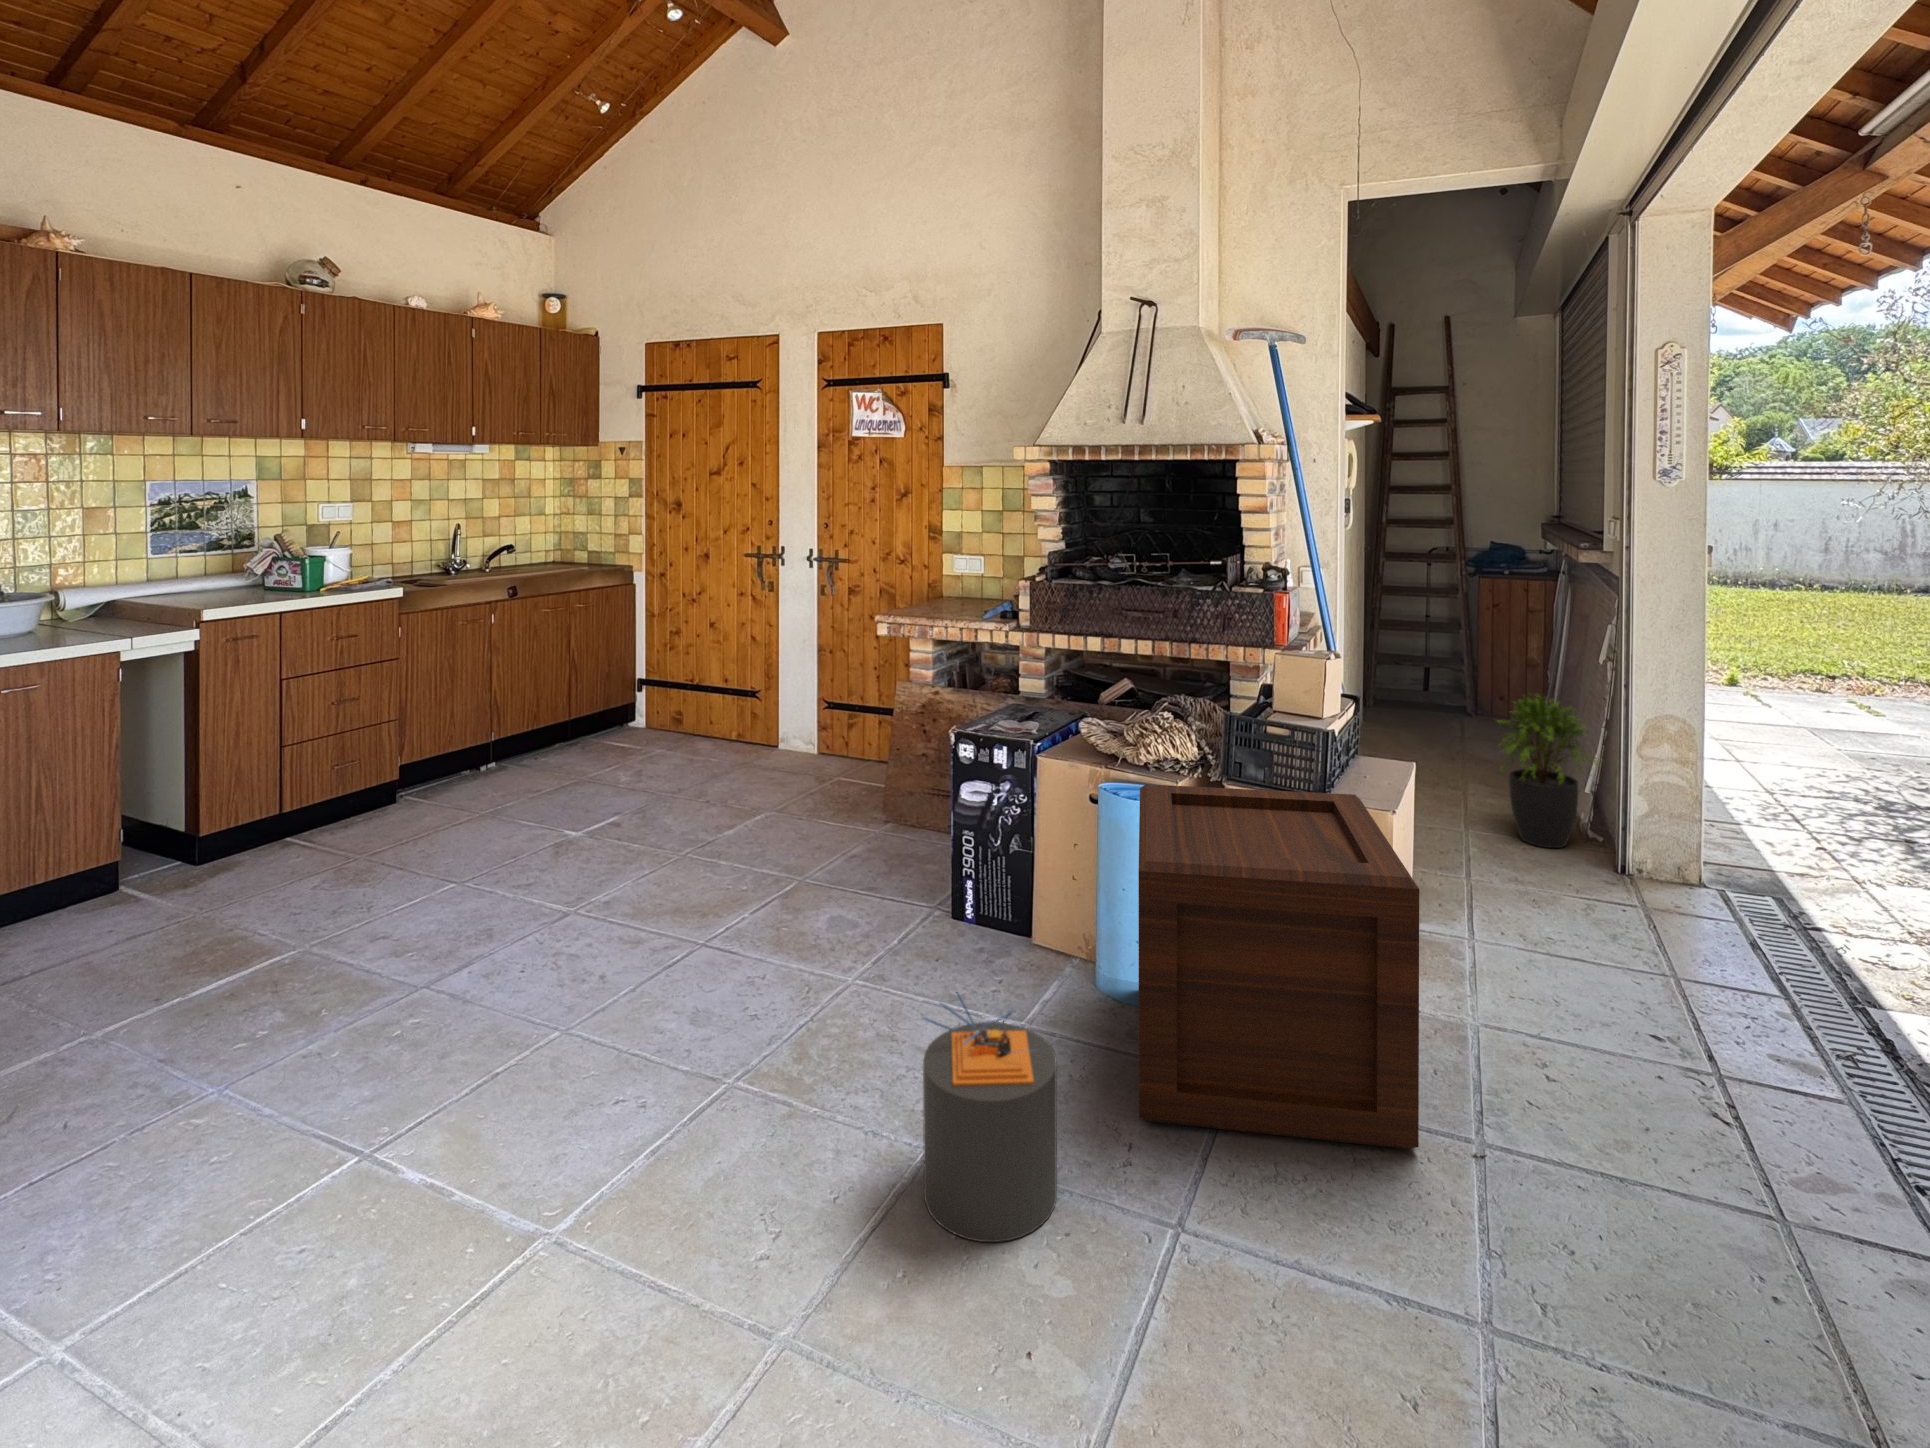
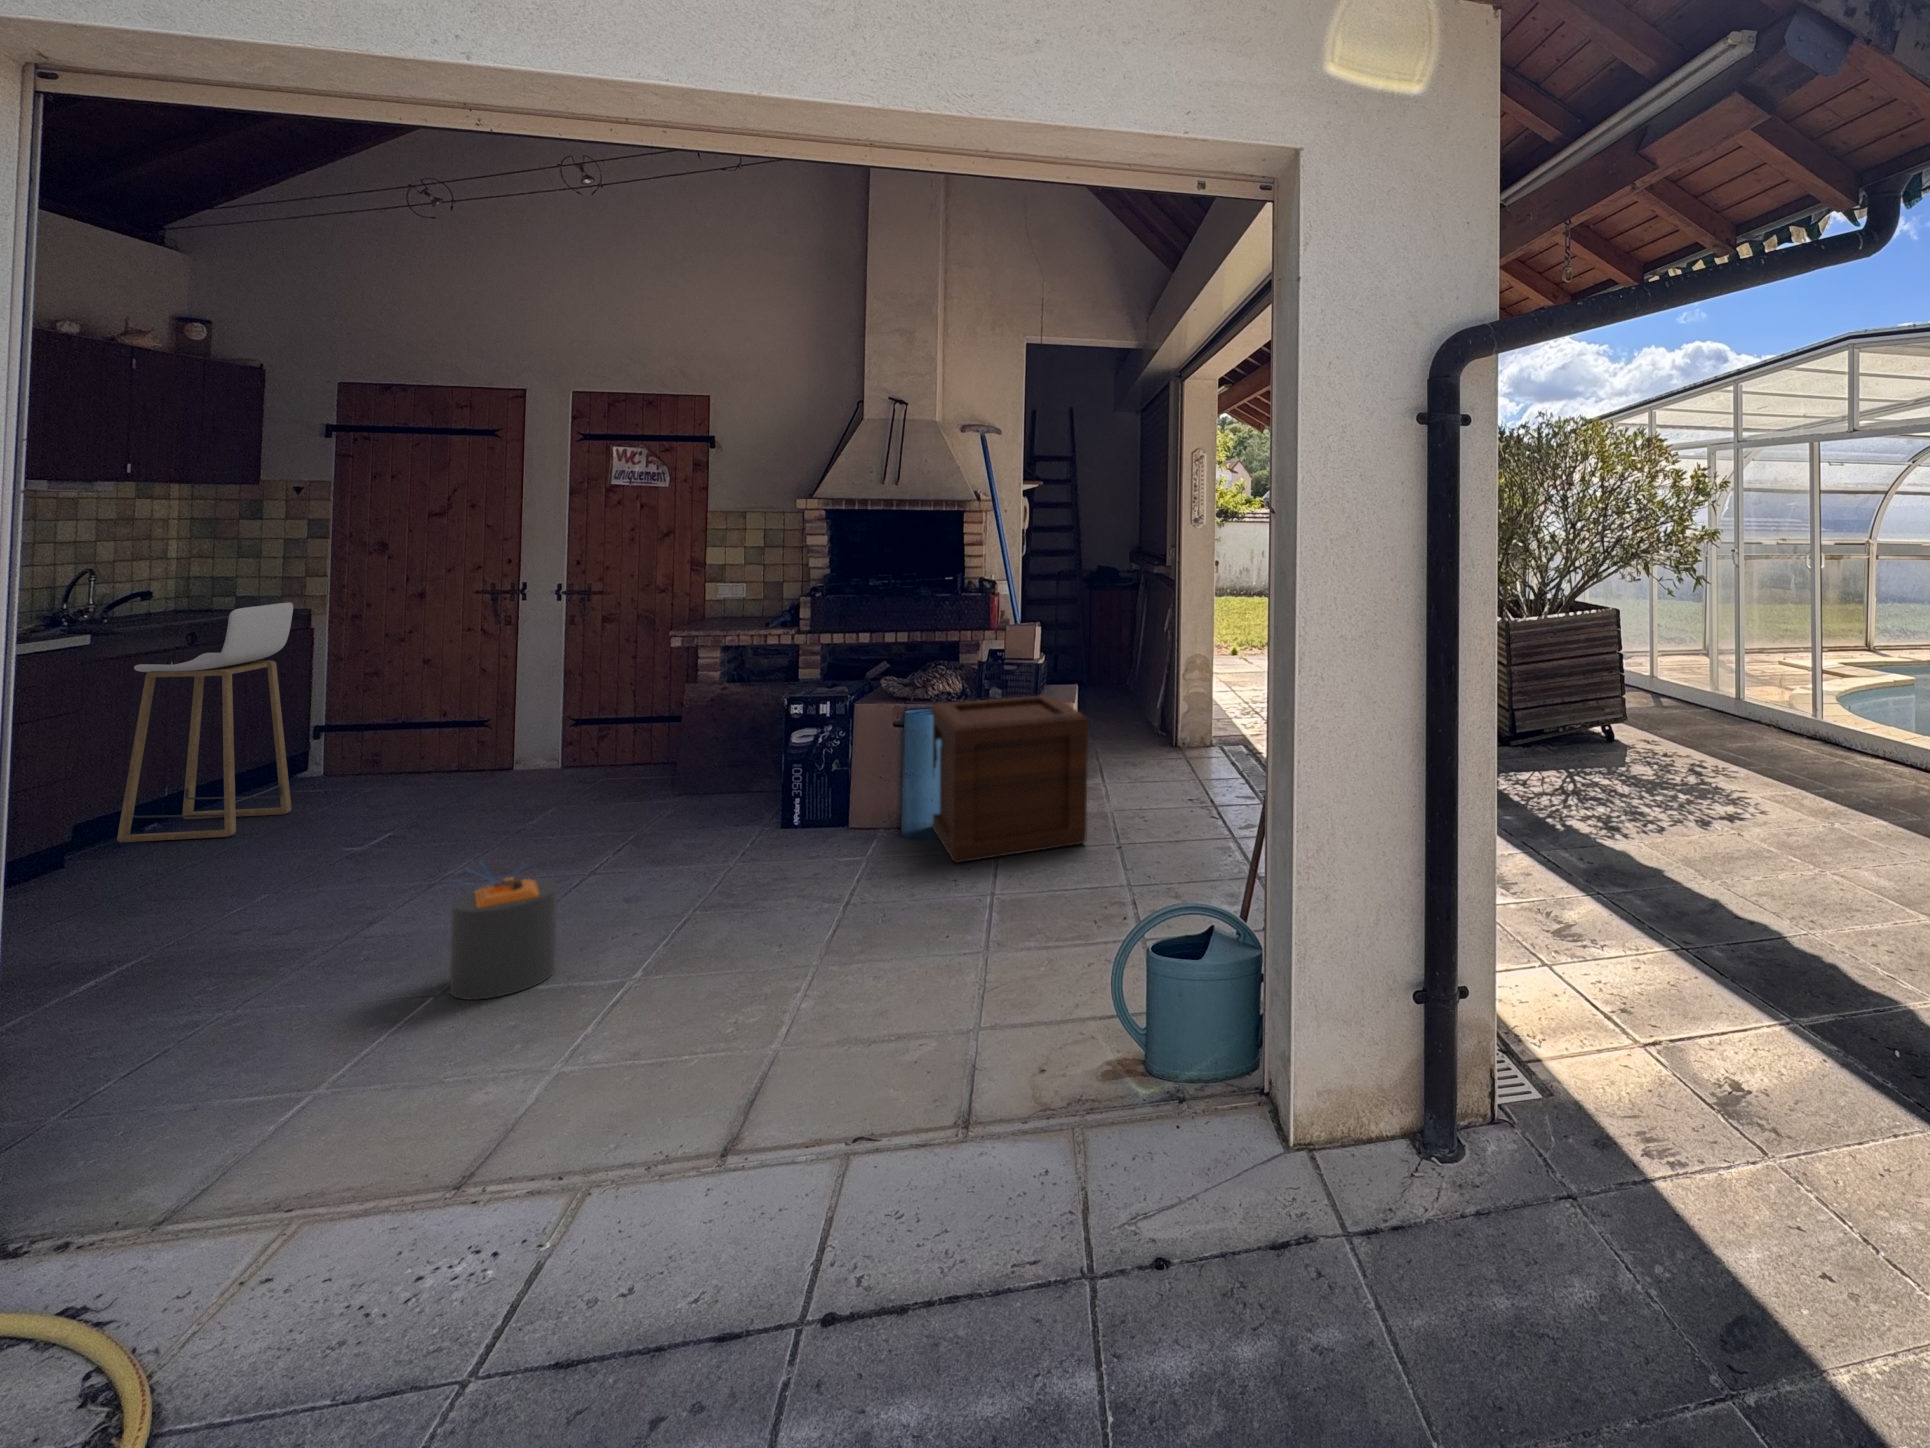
bar stool: none [445,561,575,794] -> present [117,602,293,842]
potted plant: present [1498,694,1600,848] -> none [1110,648,1167,739]
trash can: present [923,990,1057,1242] -> present [450,864,557,1000]

